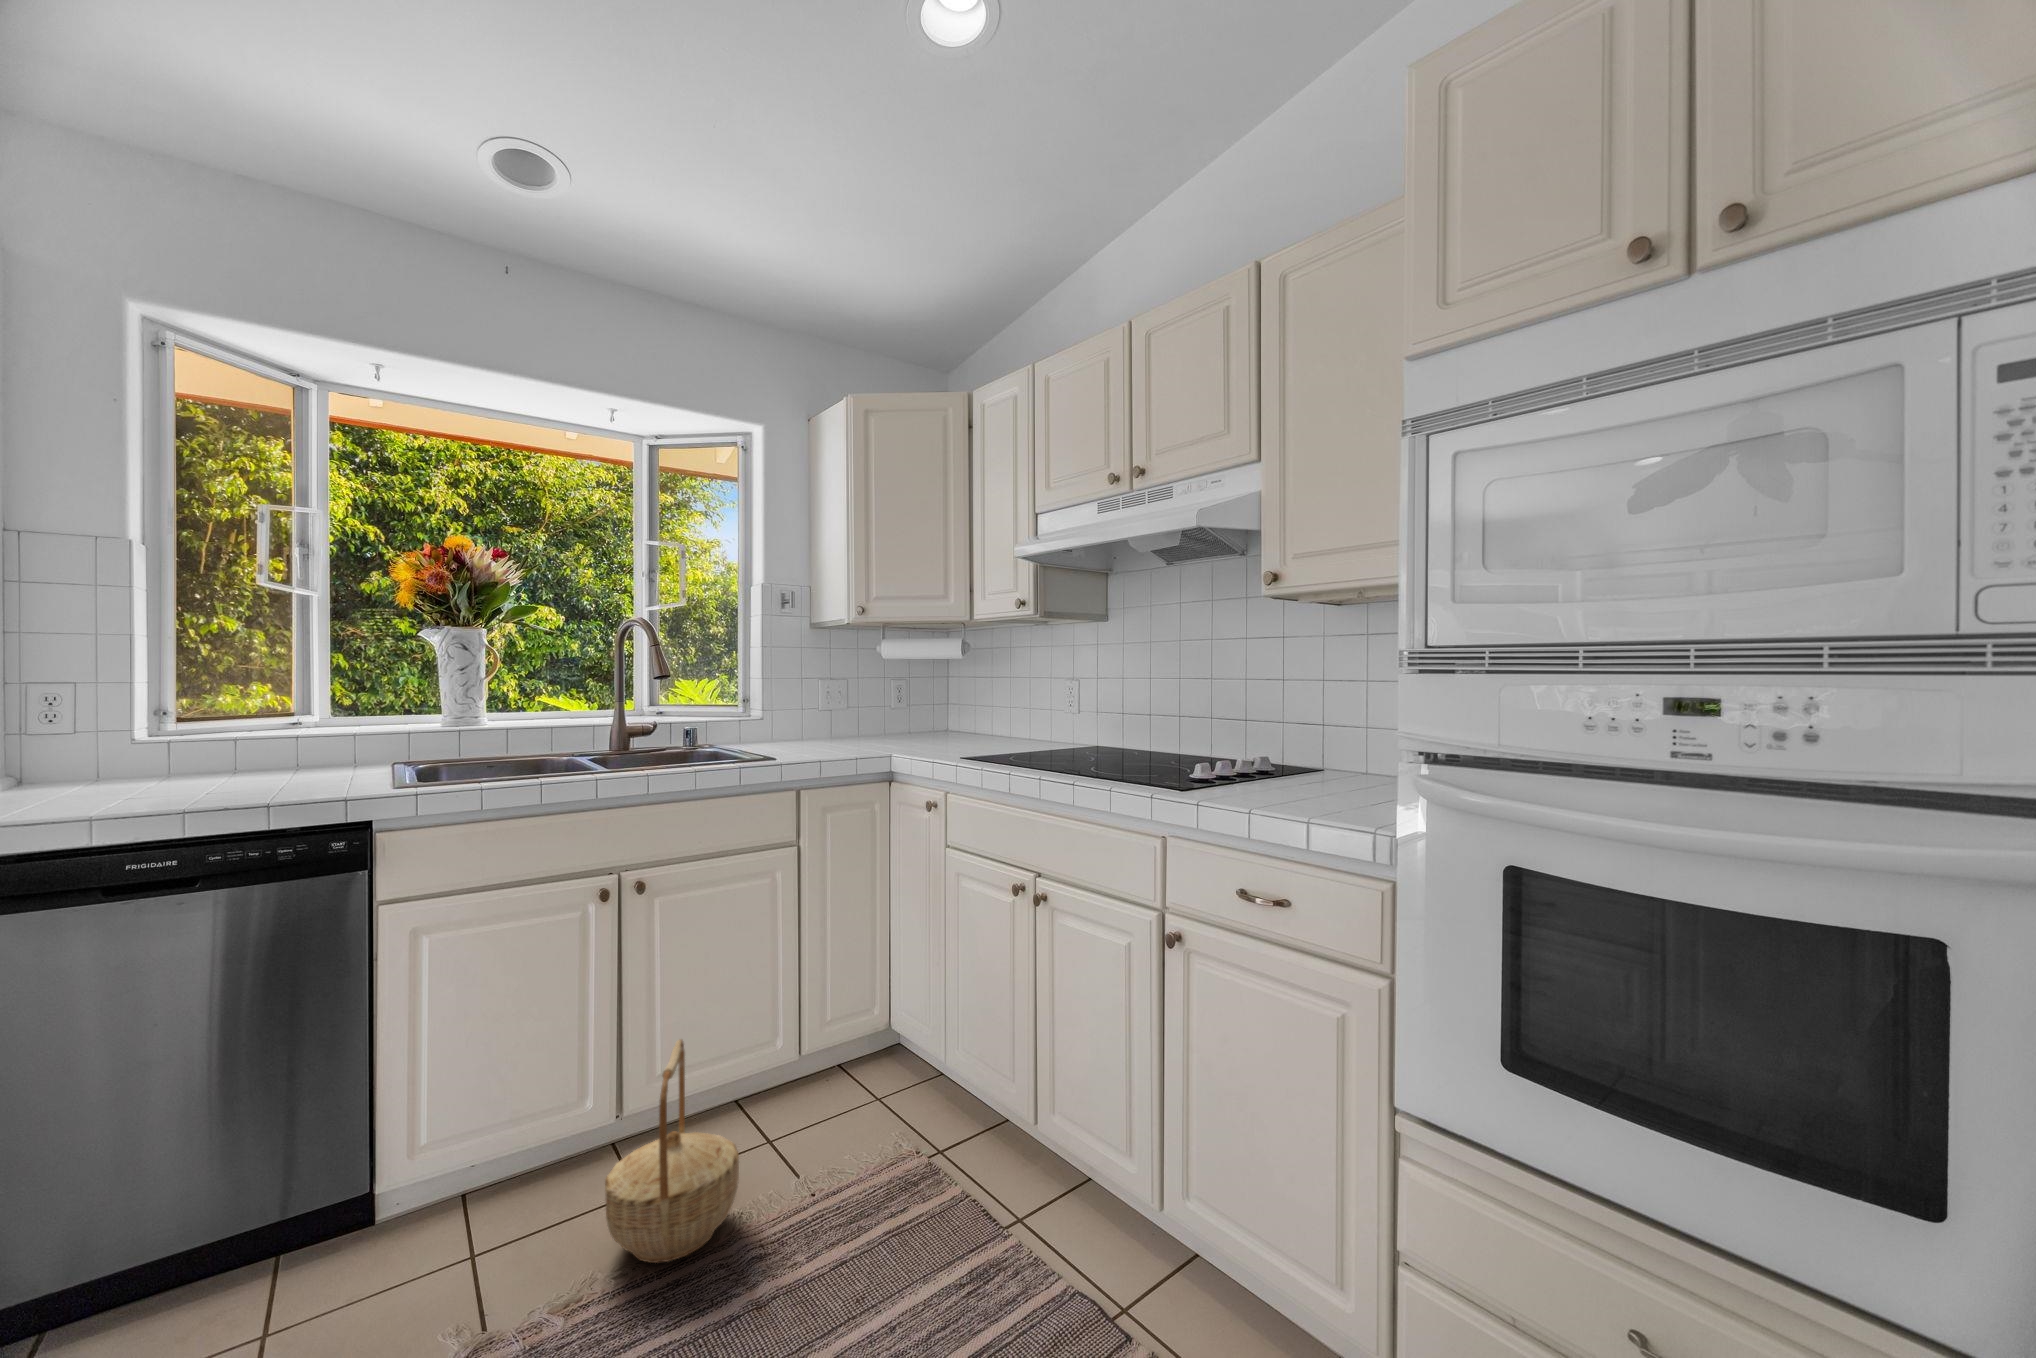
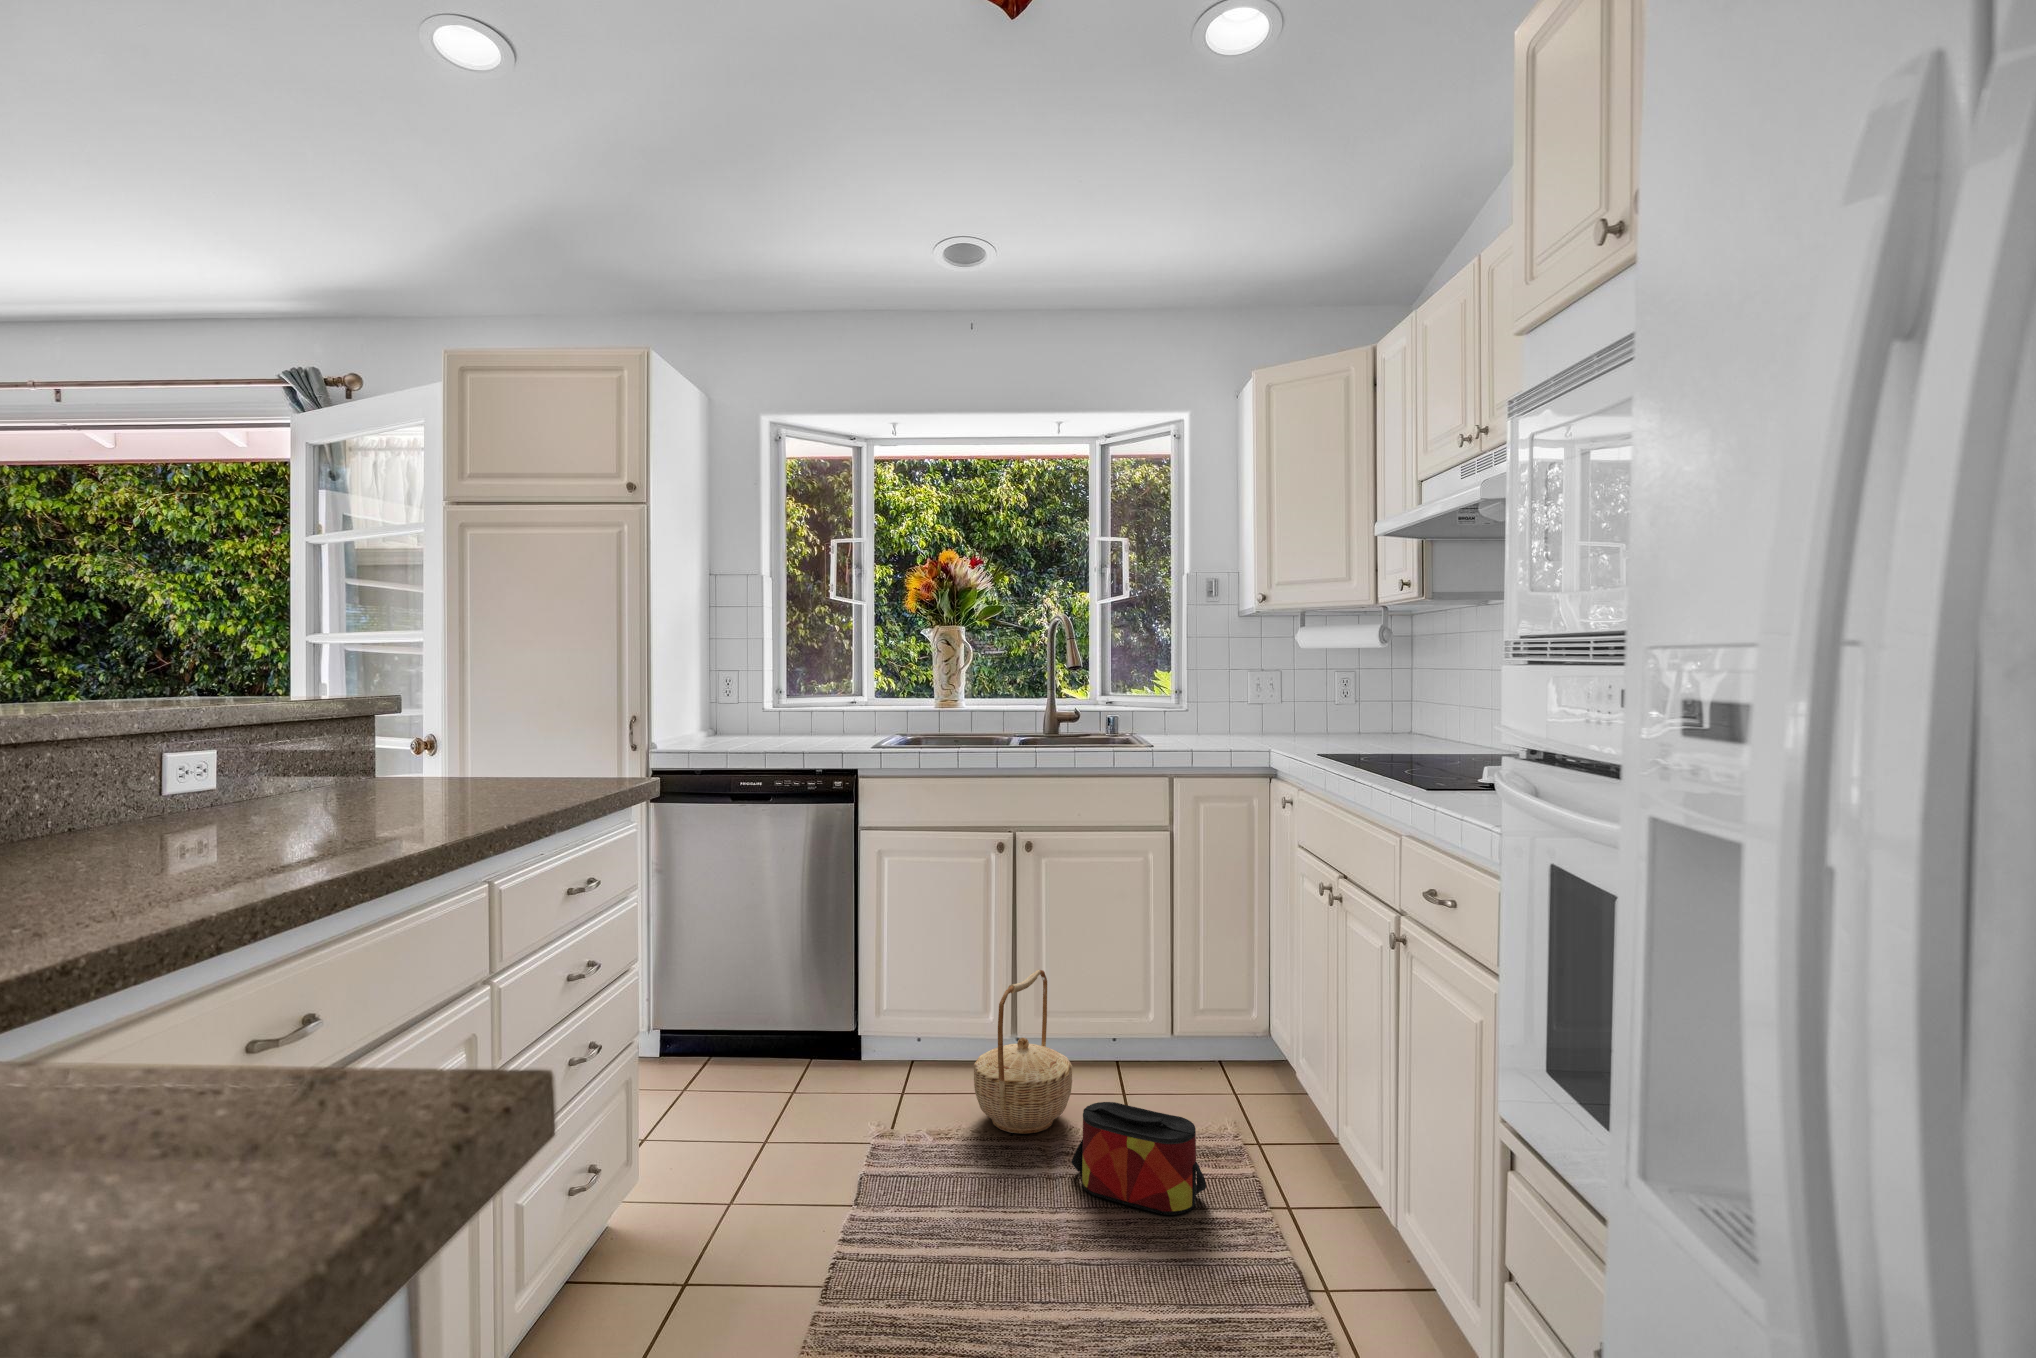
bag: none [778,1160,942,1297] -> present [1071,1102,1206,1215]

